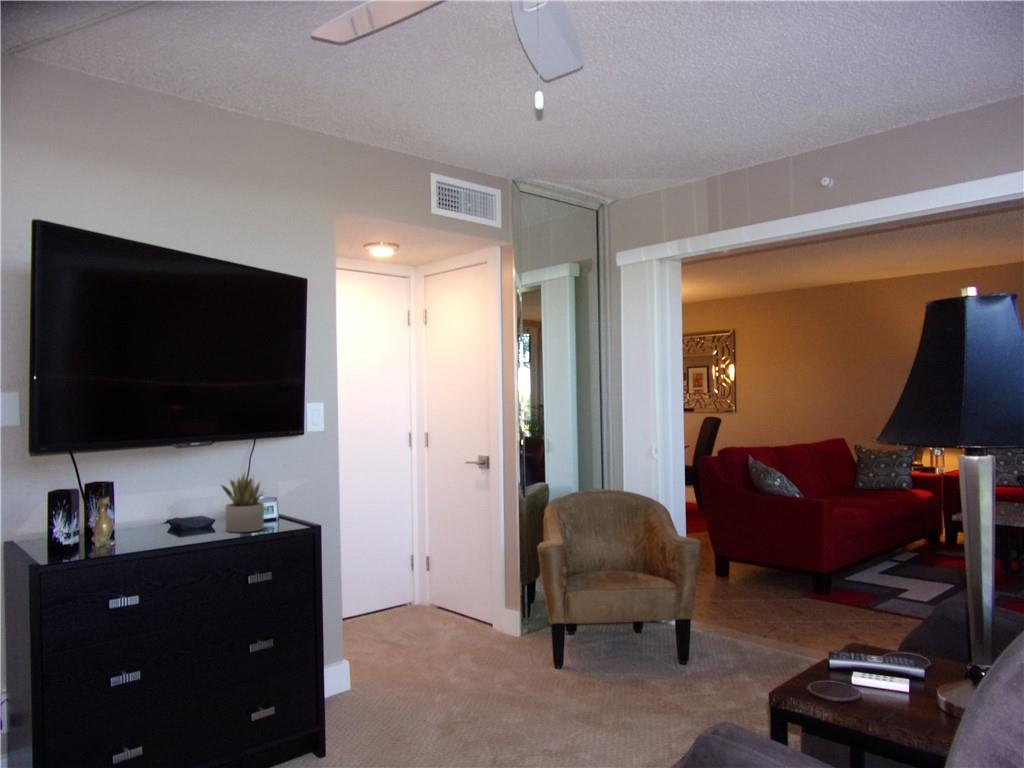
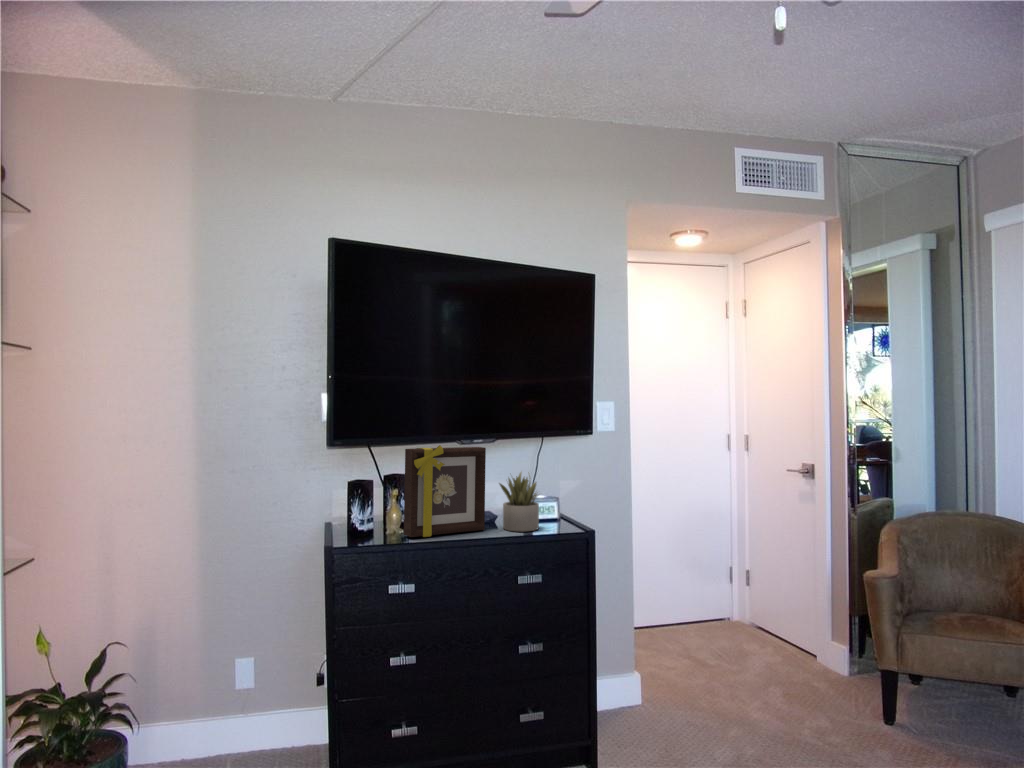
picture frame: none [120,447,209,547] -> present [404,445,486,537]

